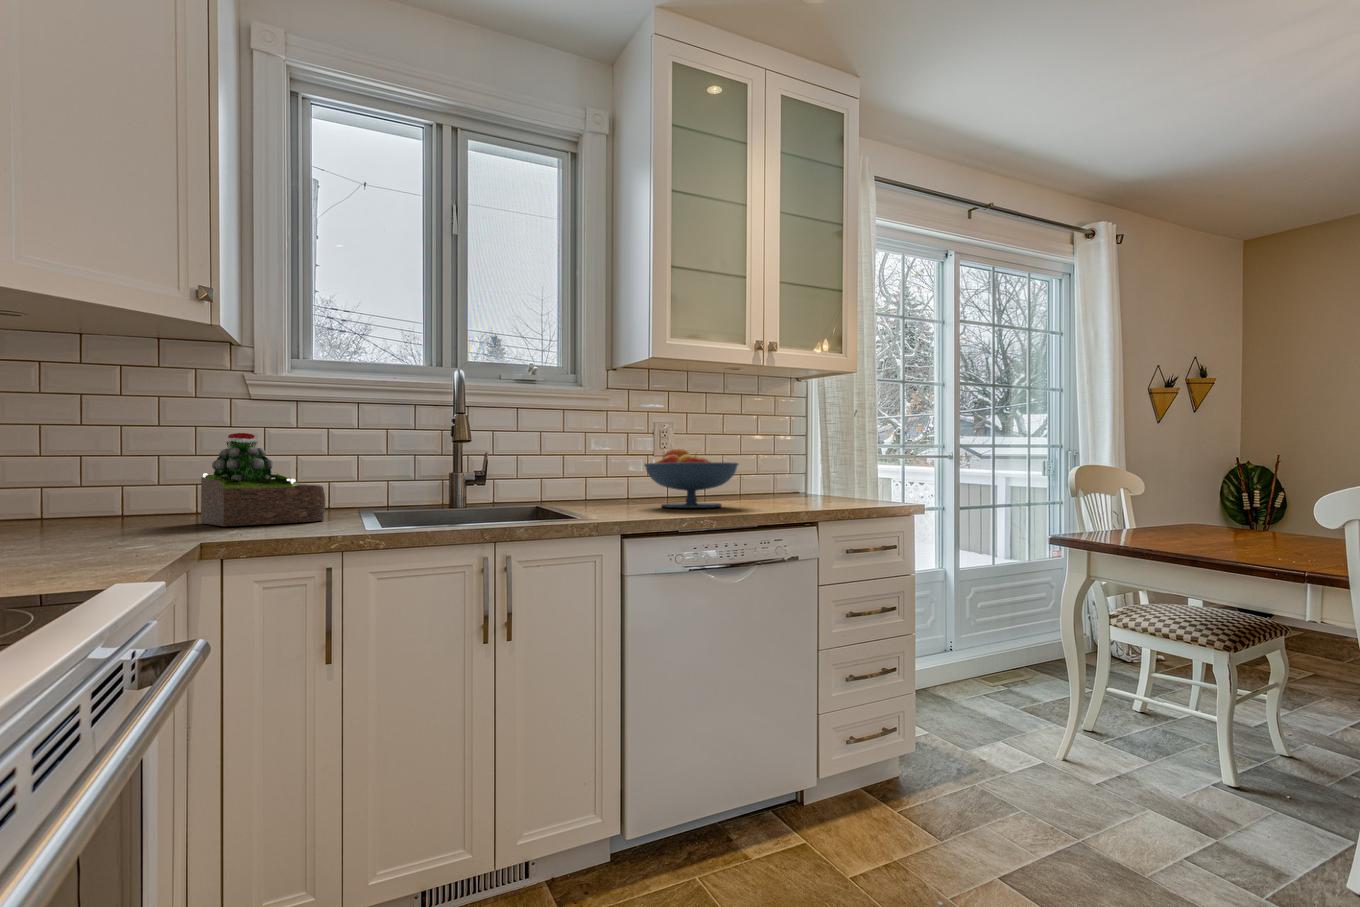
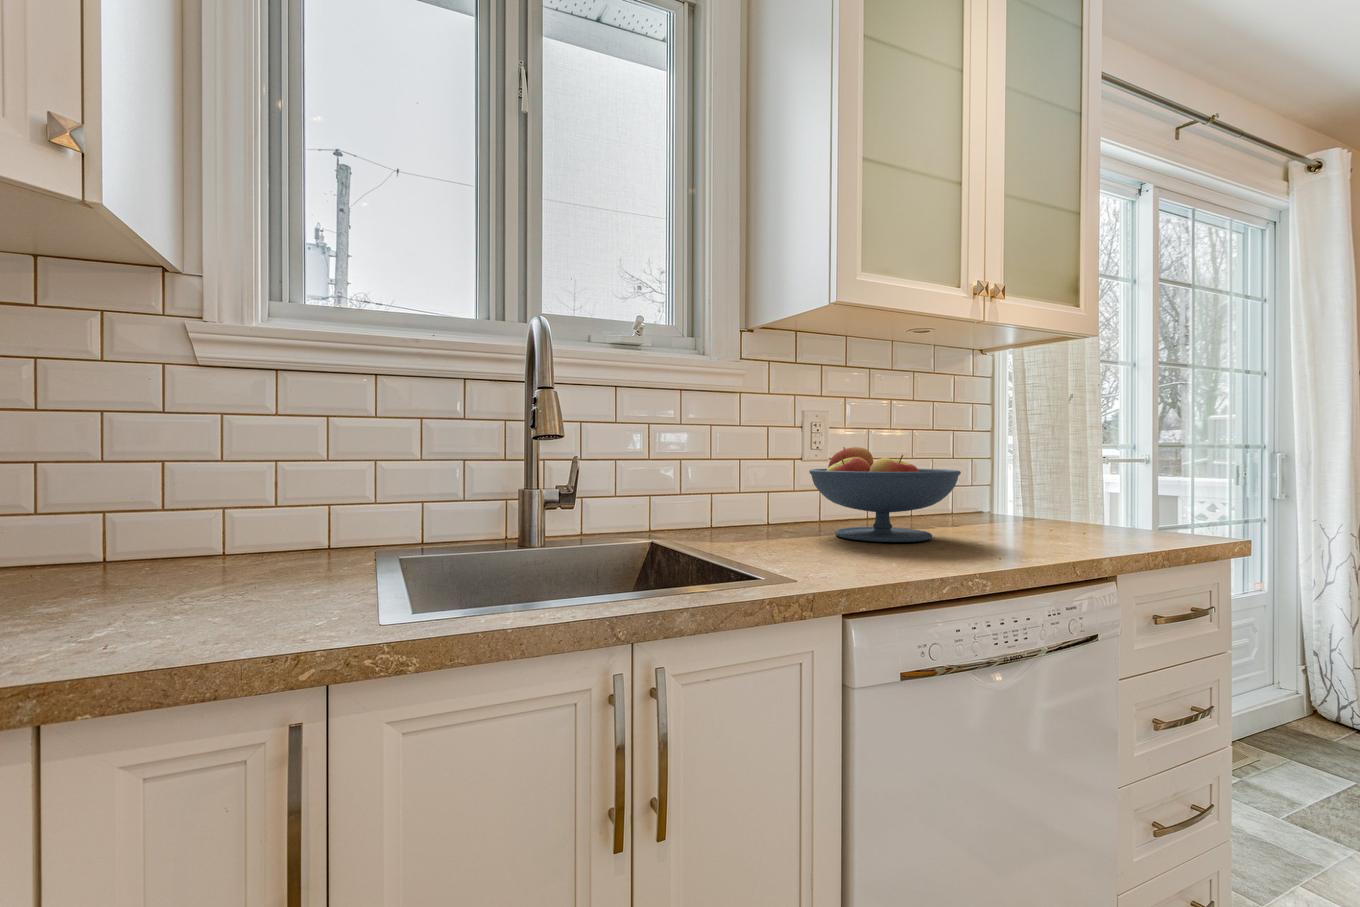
succulent plant: present [201,433,325,526] -> none [76,425,311,617]

